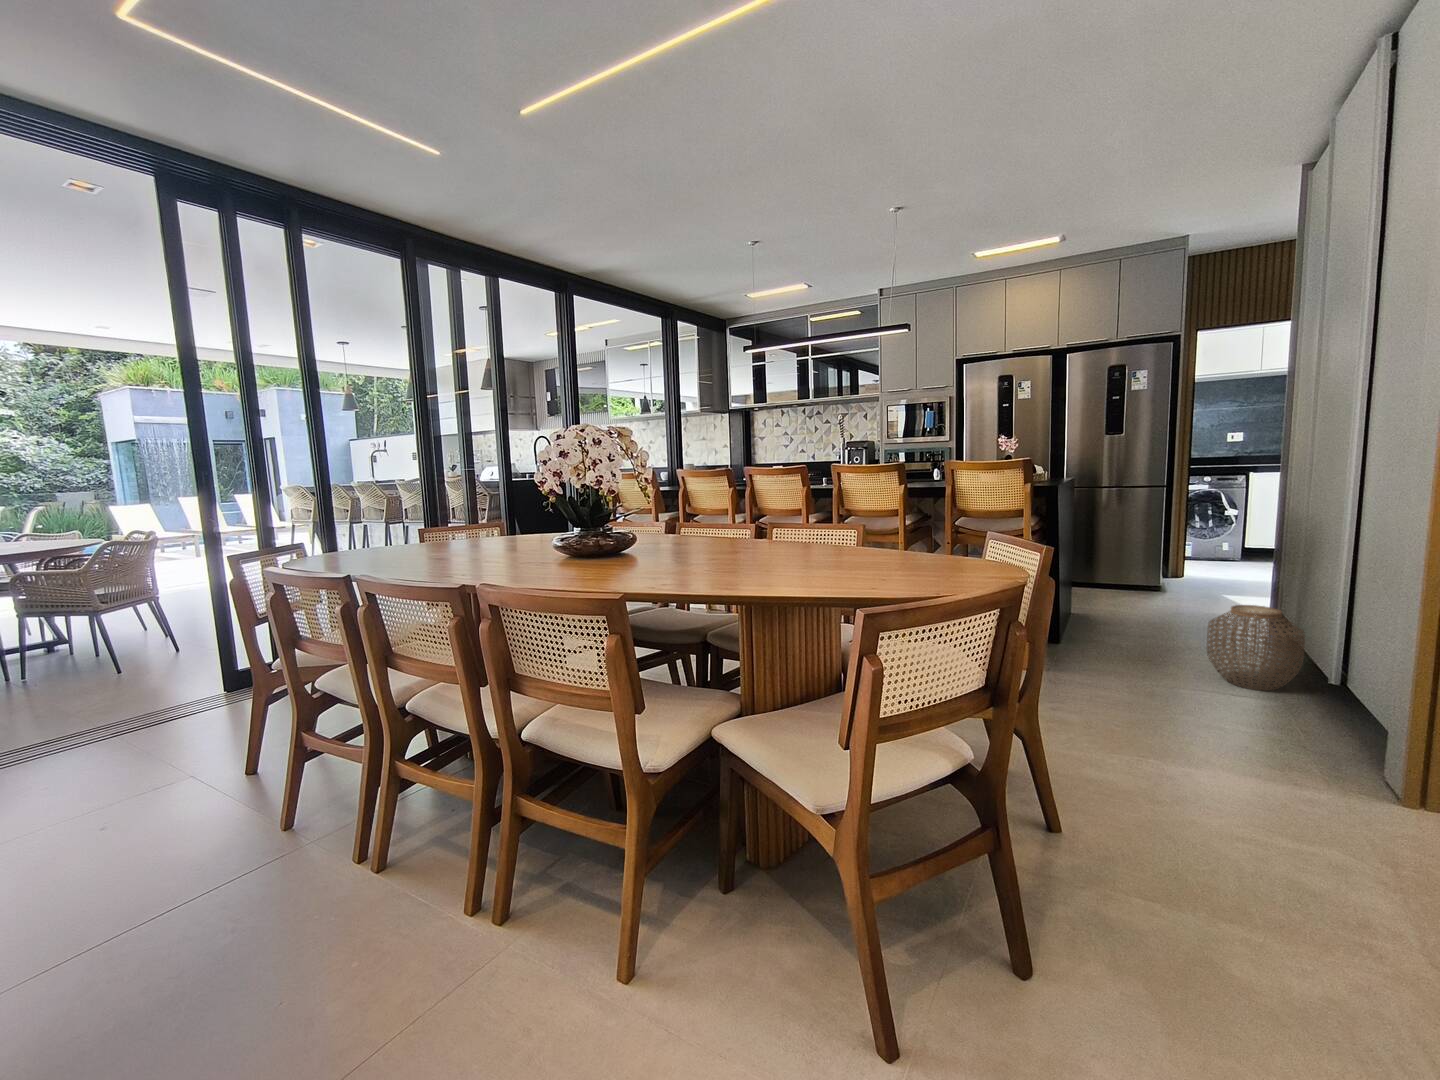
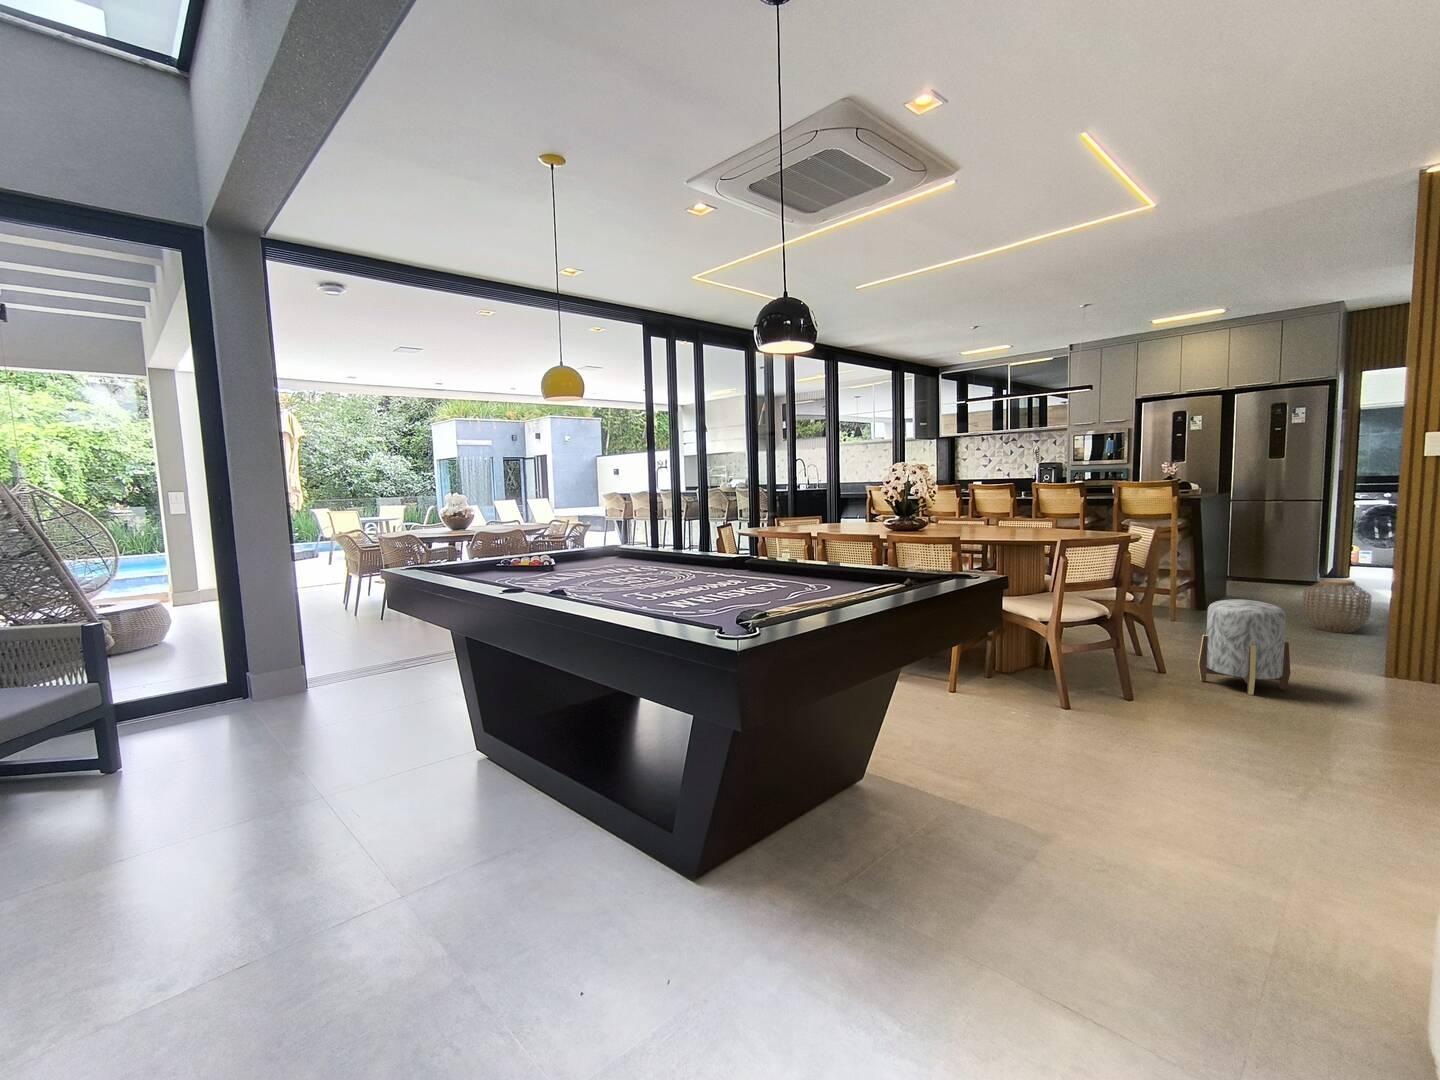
stool: none [1159,713,1362,971] -> present [1198,599,1290,695]

